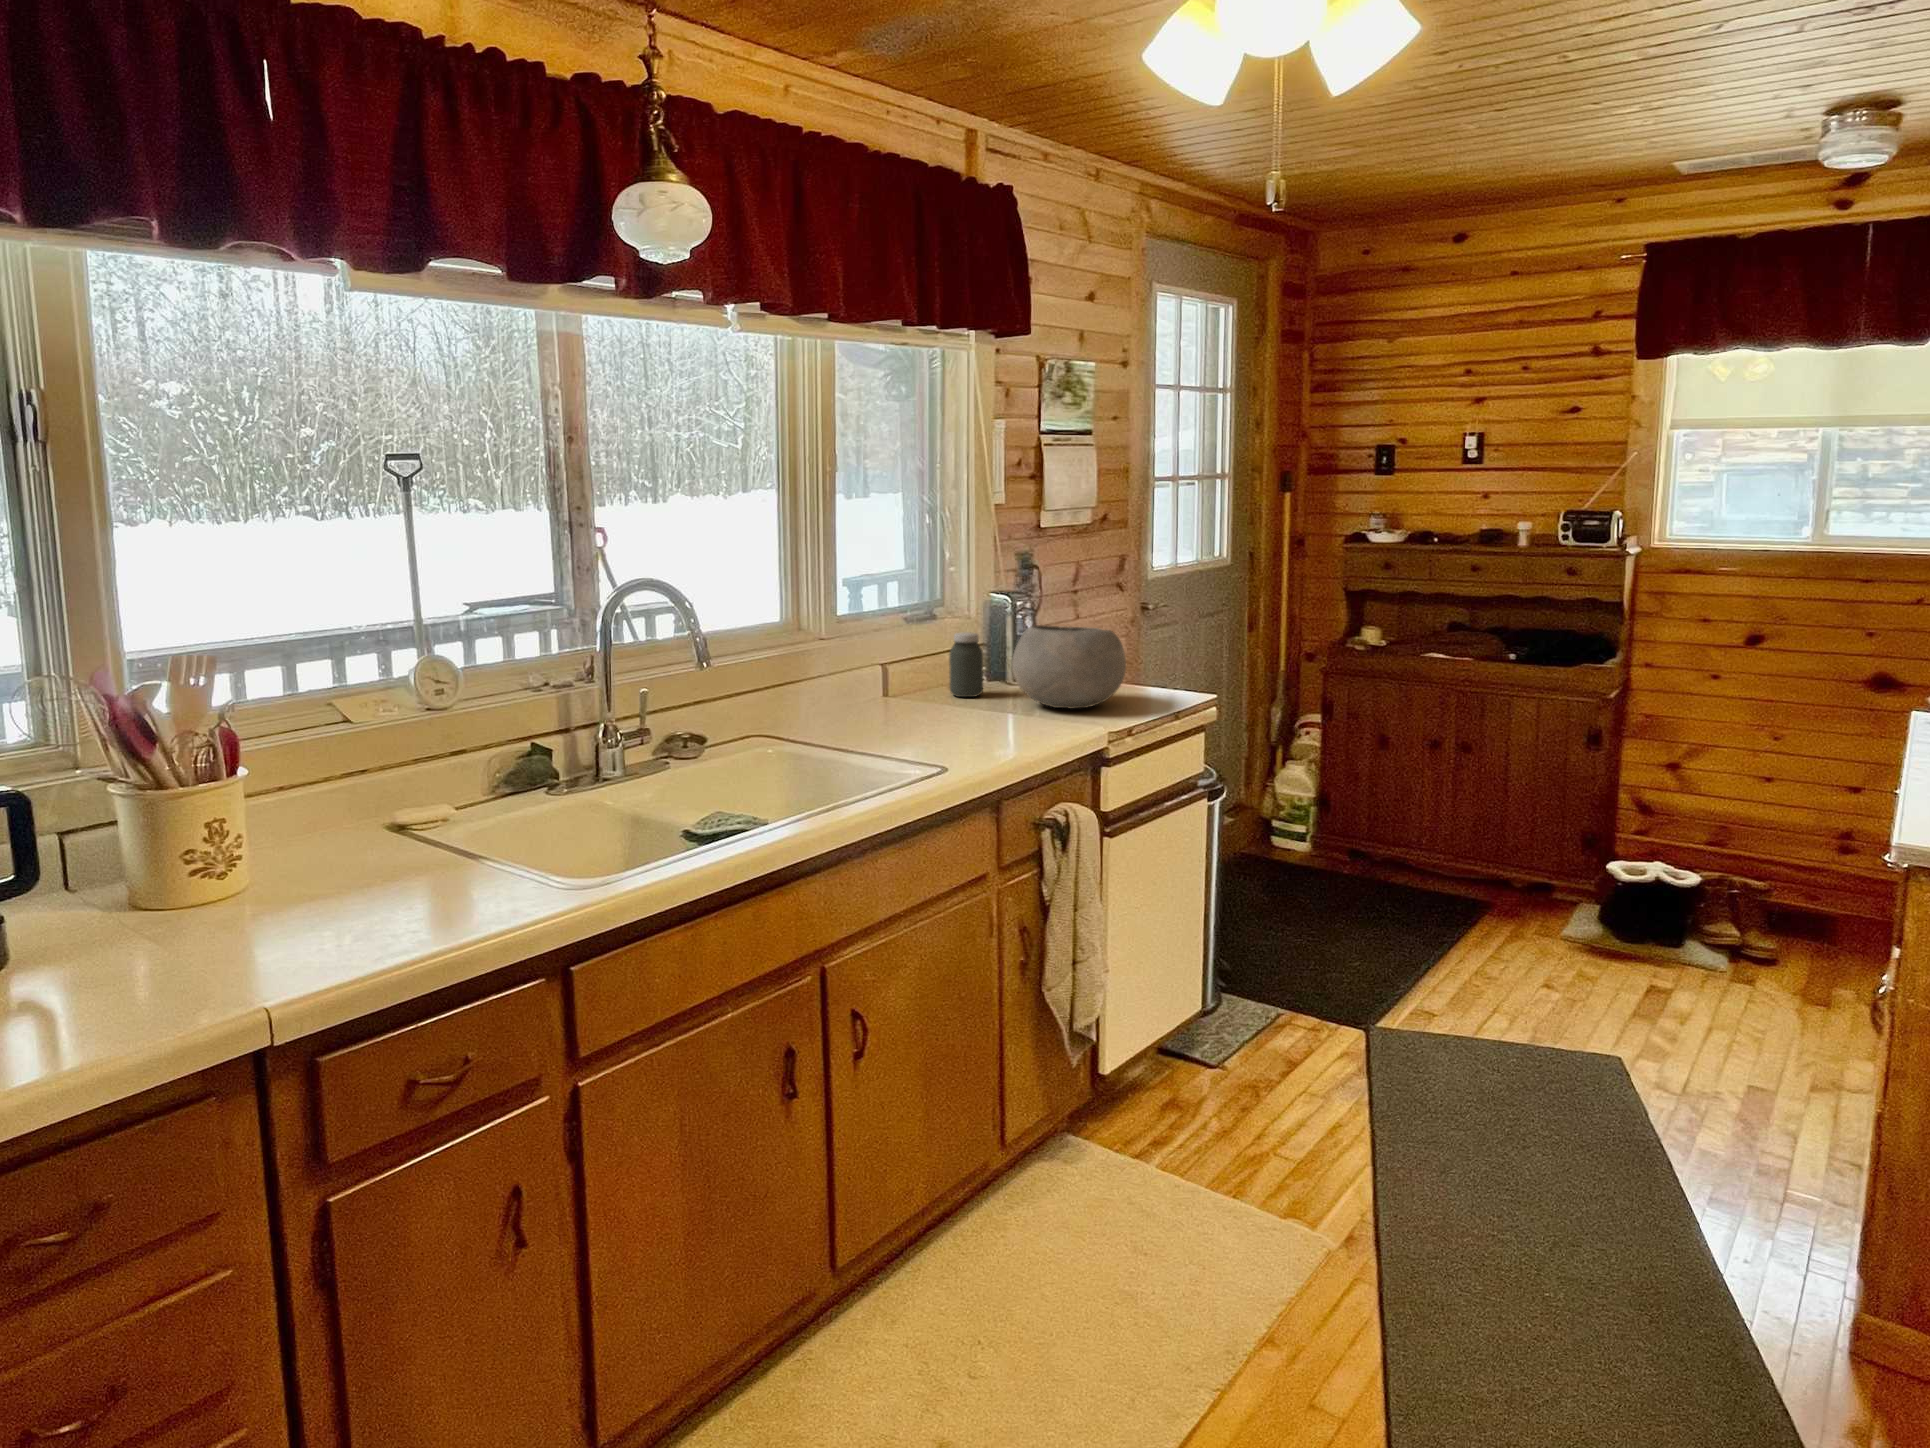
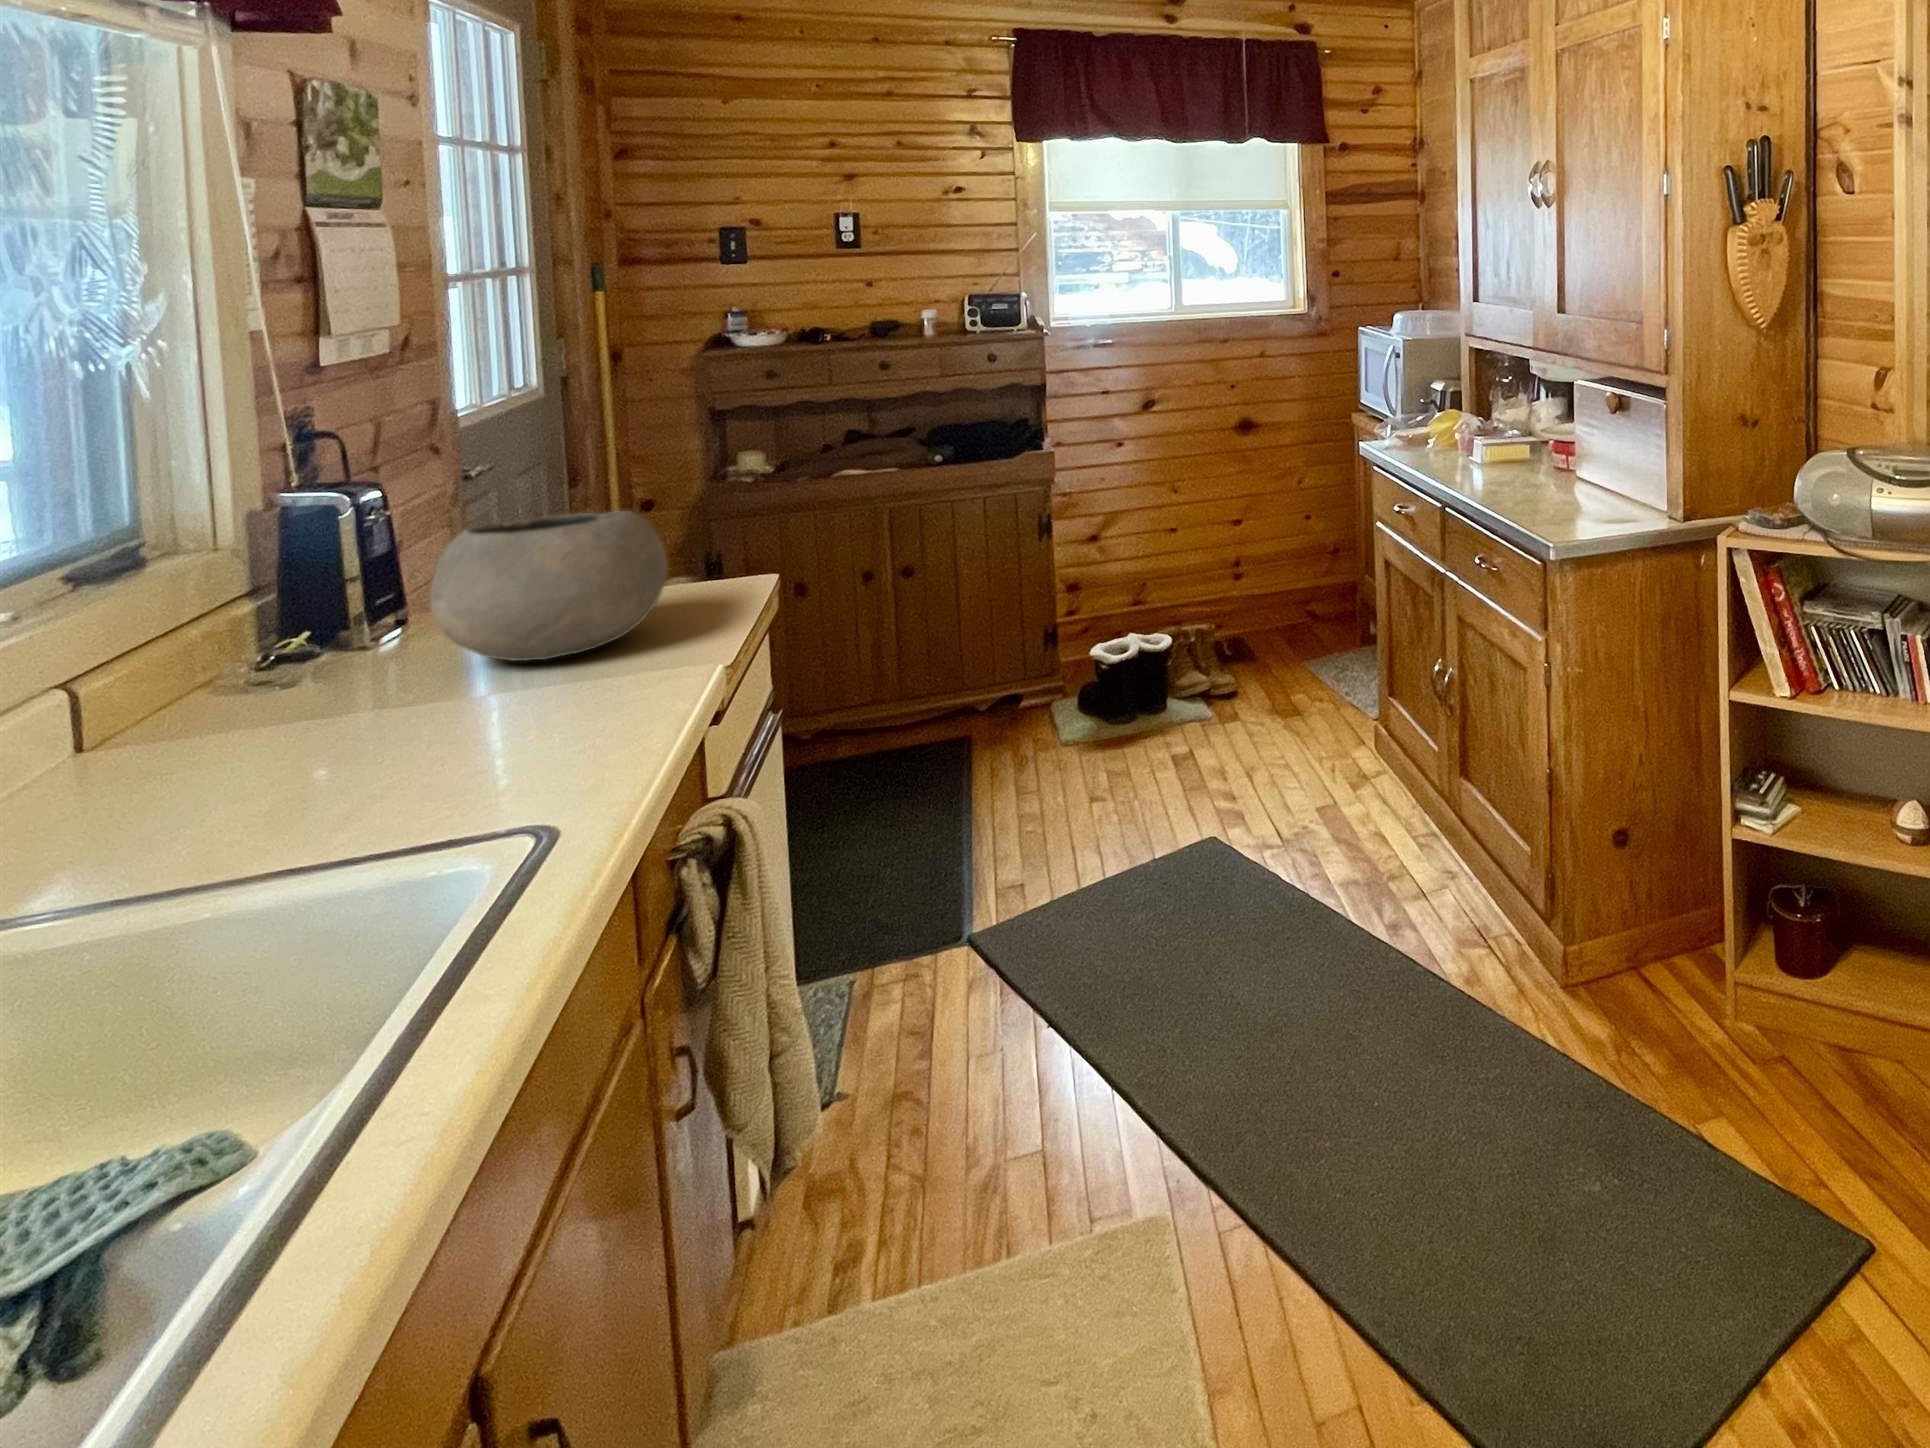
jar: present [949,632,983,697] -> none [242,569,336,699]

